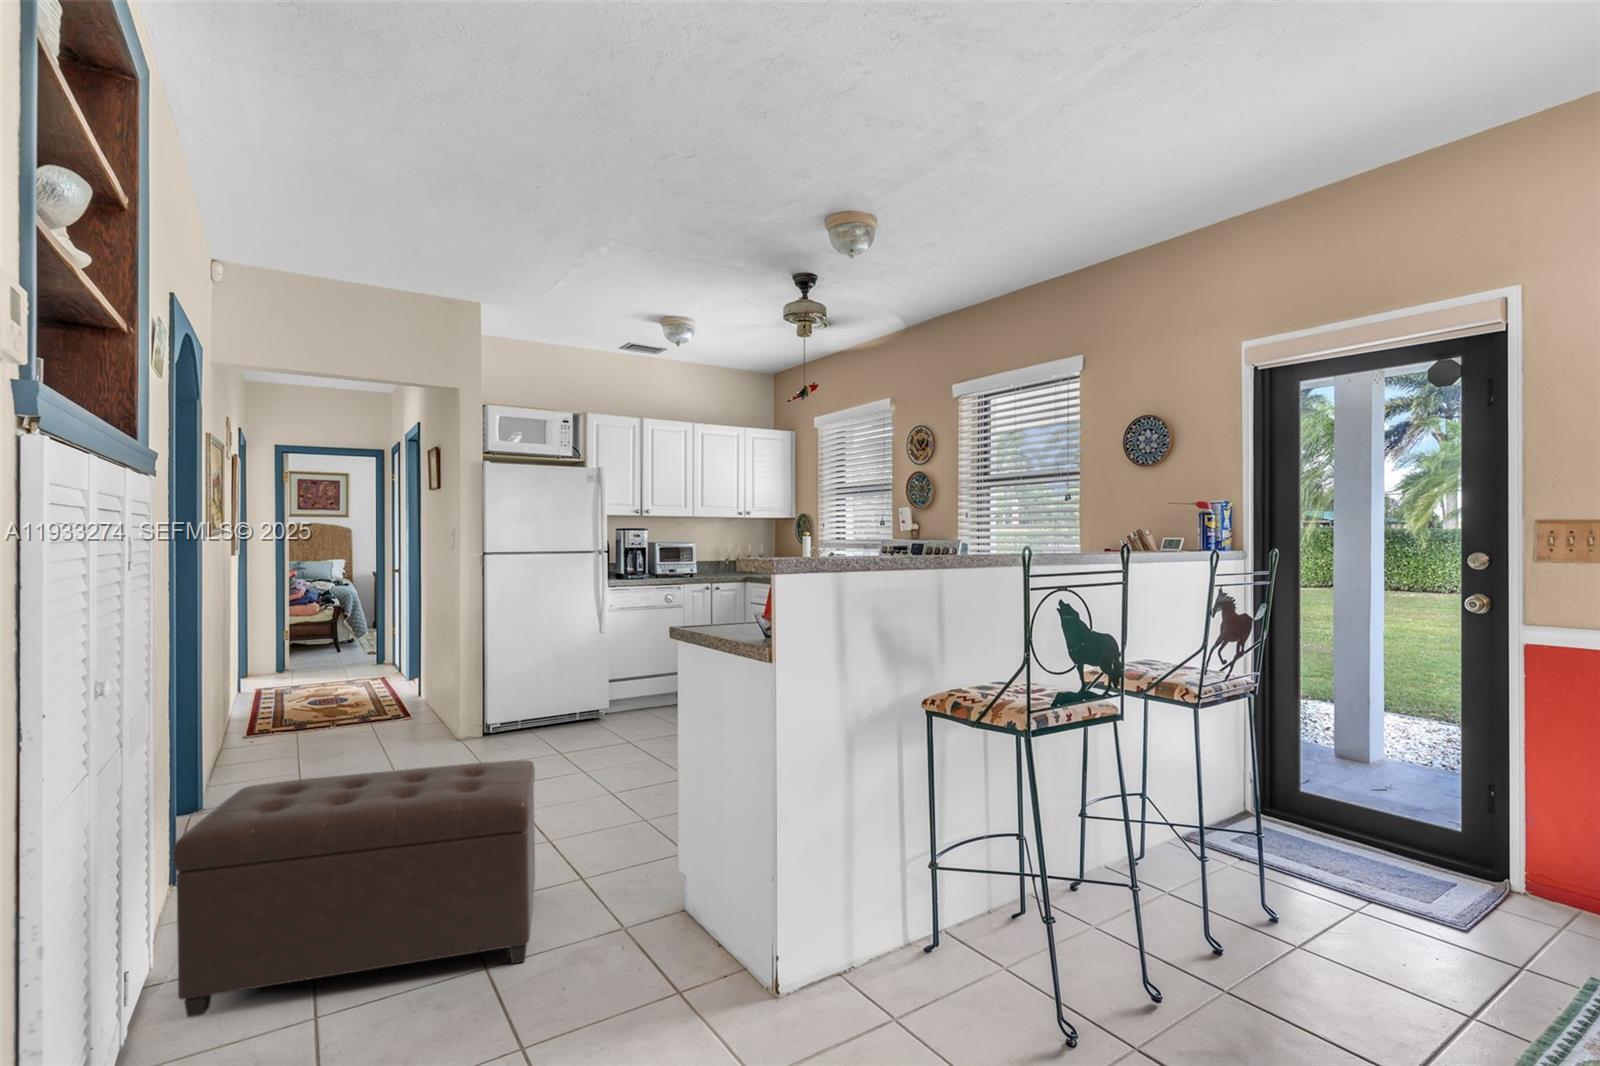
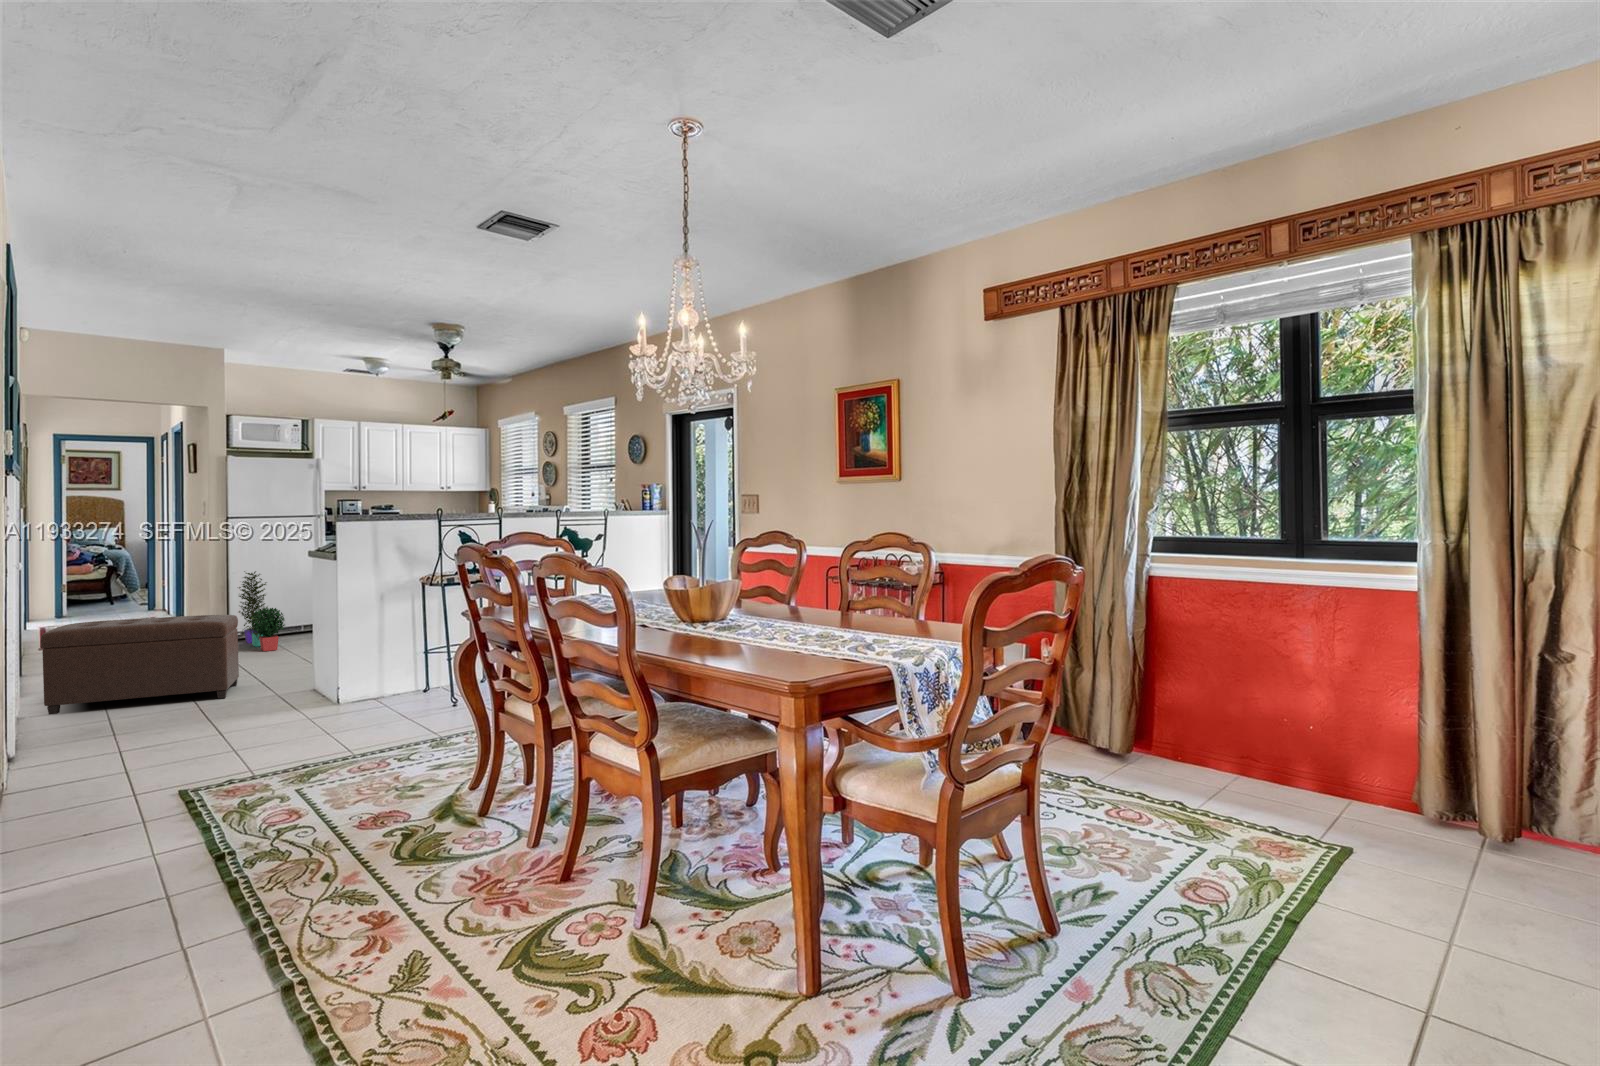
potted plant: none [496,635,571,771] -> present [239,571,285,651]

